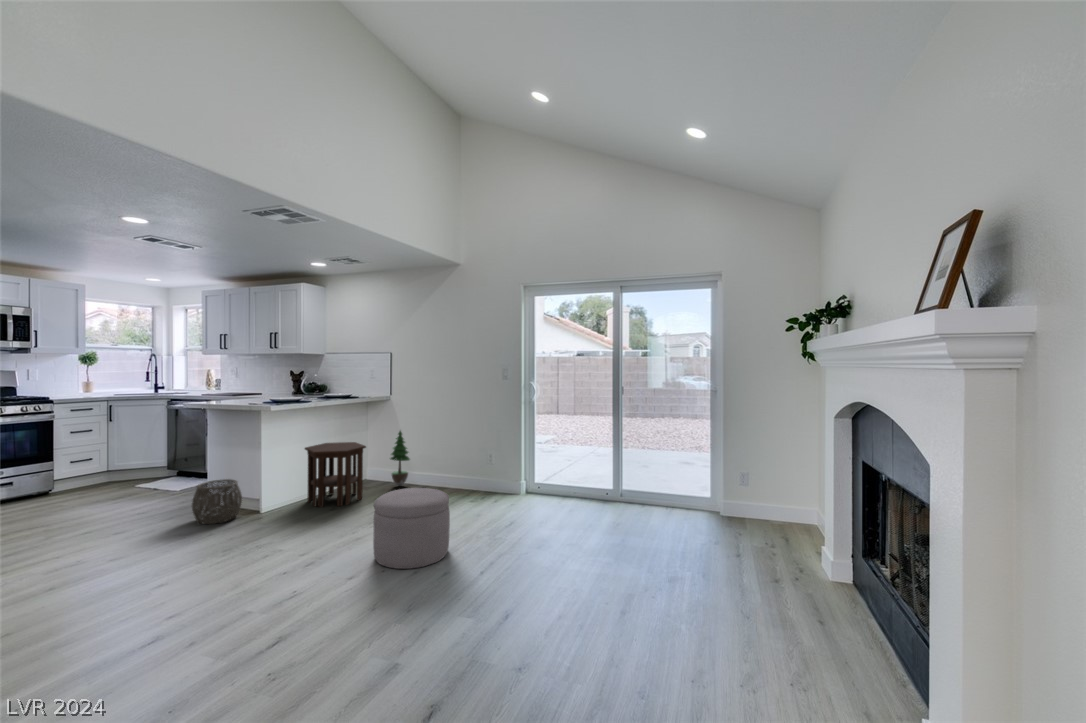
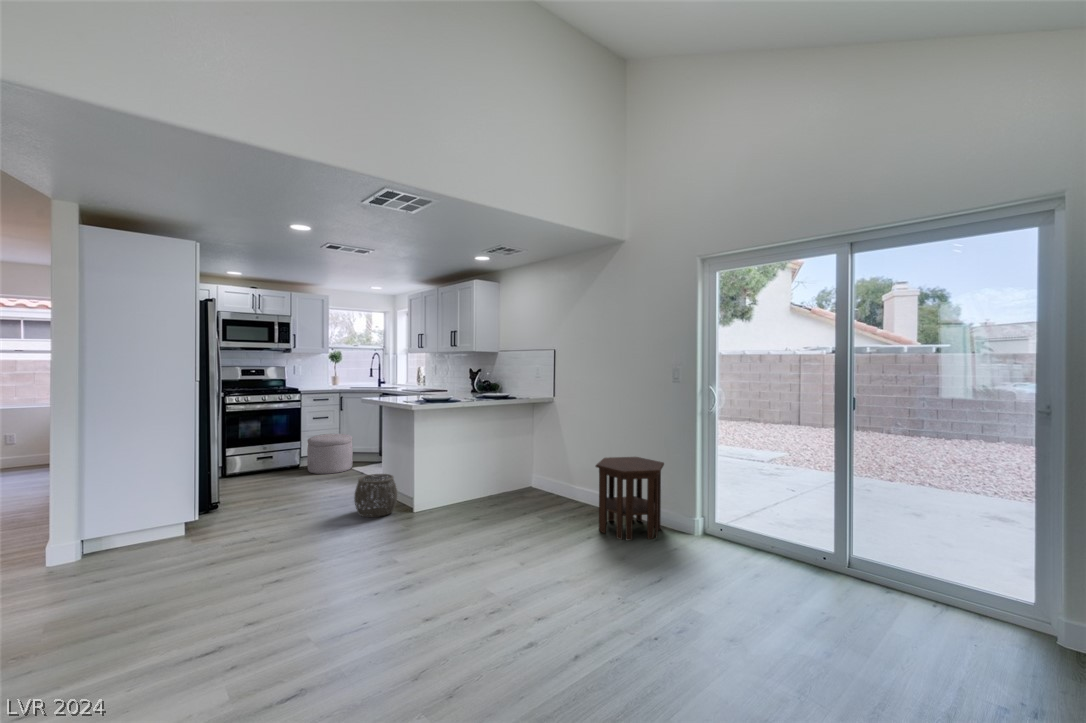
potted tree: present [390,431,410,486] -> none [548,436,571,500]
side table: present [305,442,366,507] -> present [596,457,664,540]
ottoman: present [373,488,450,569] -> present [307,434,353,474]

